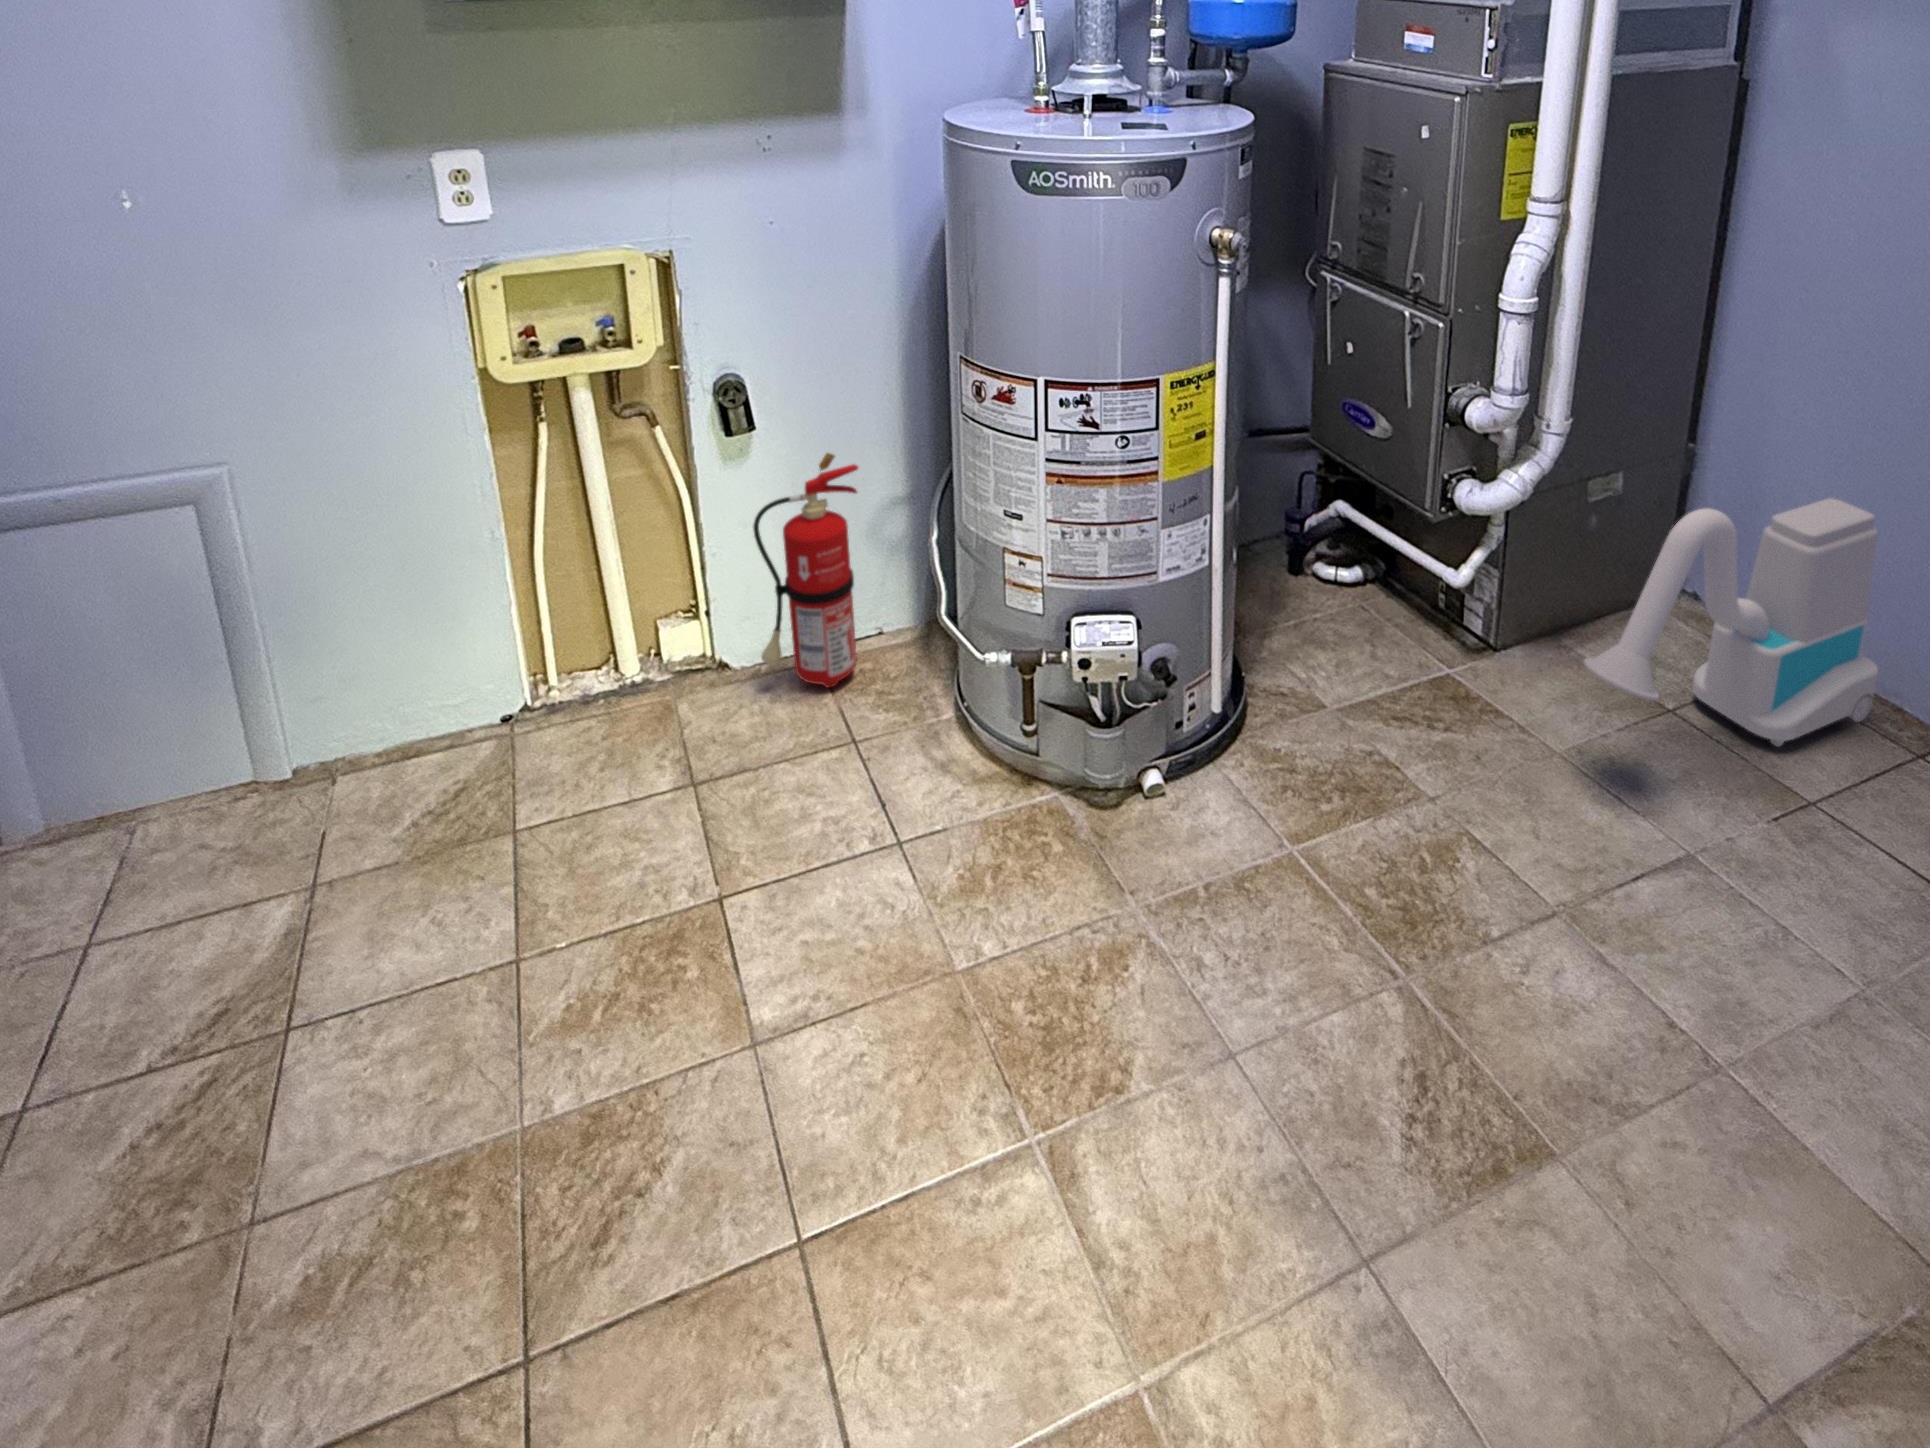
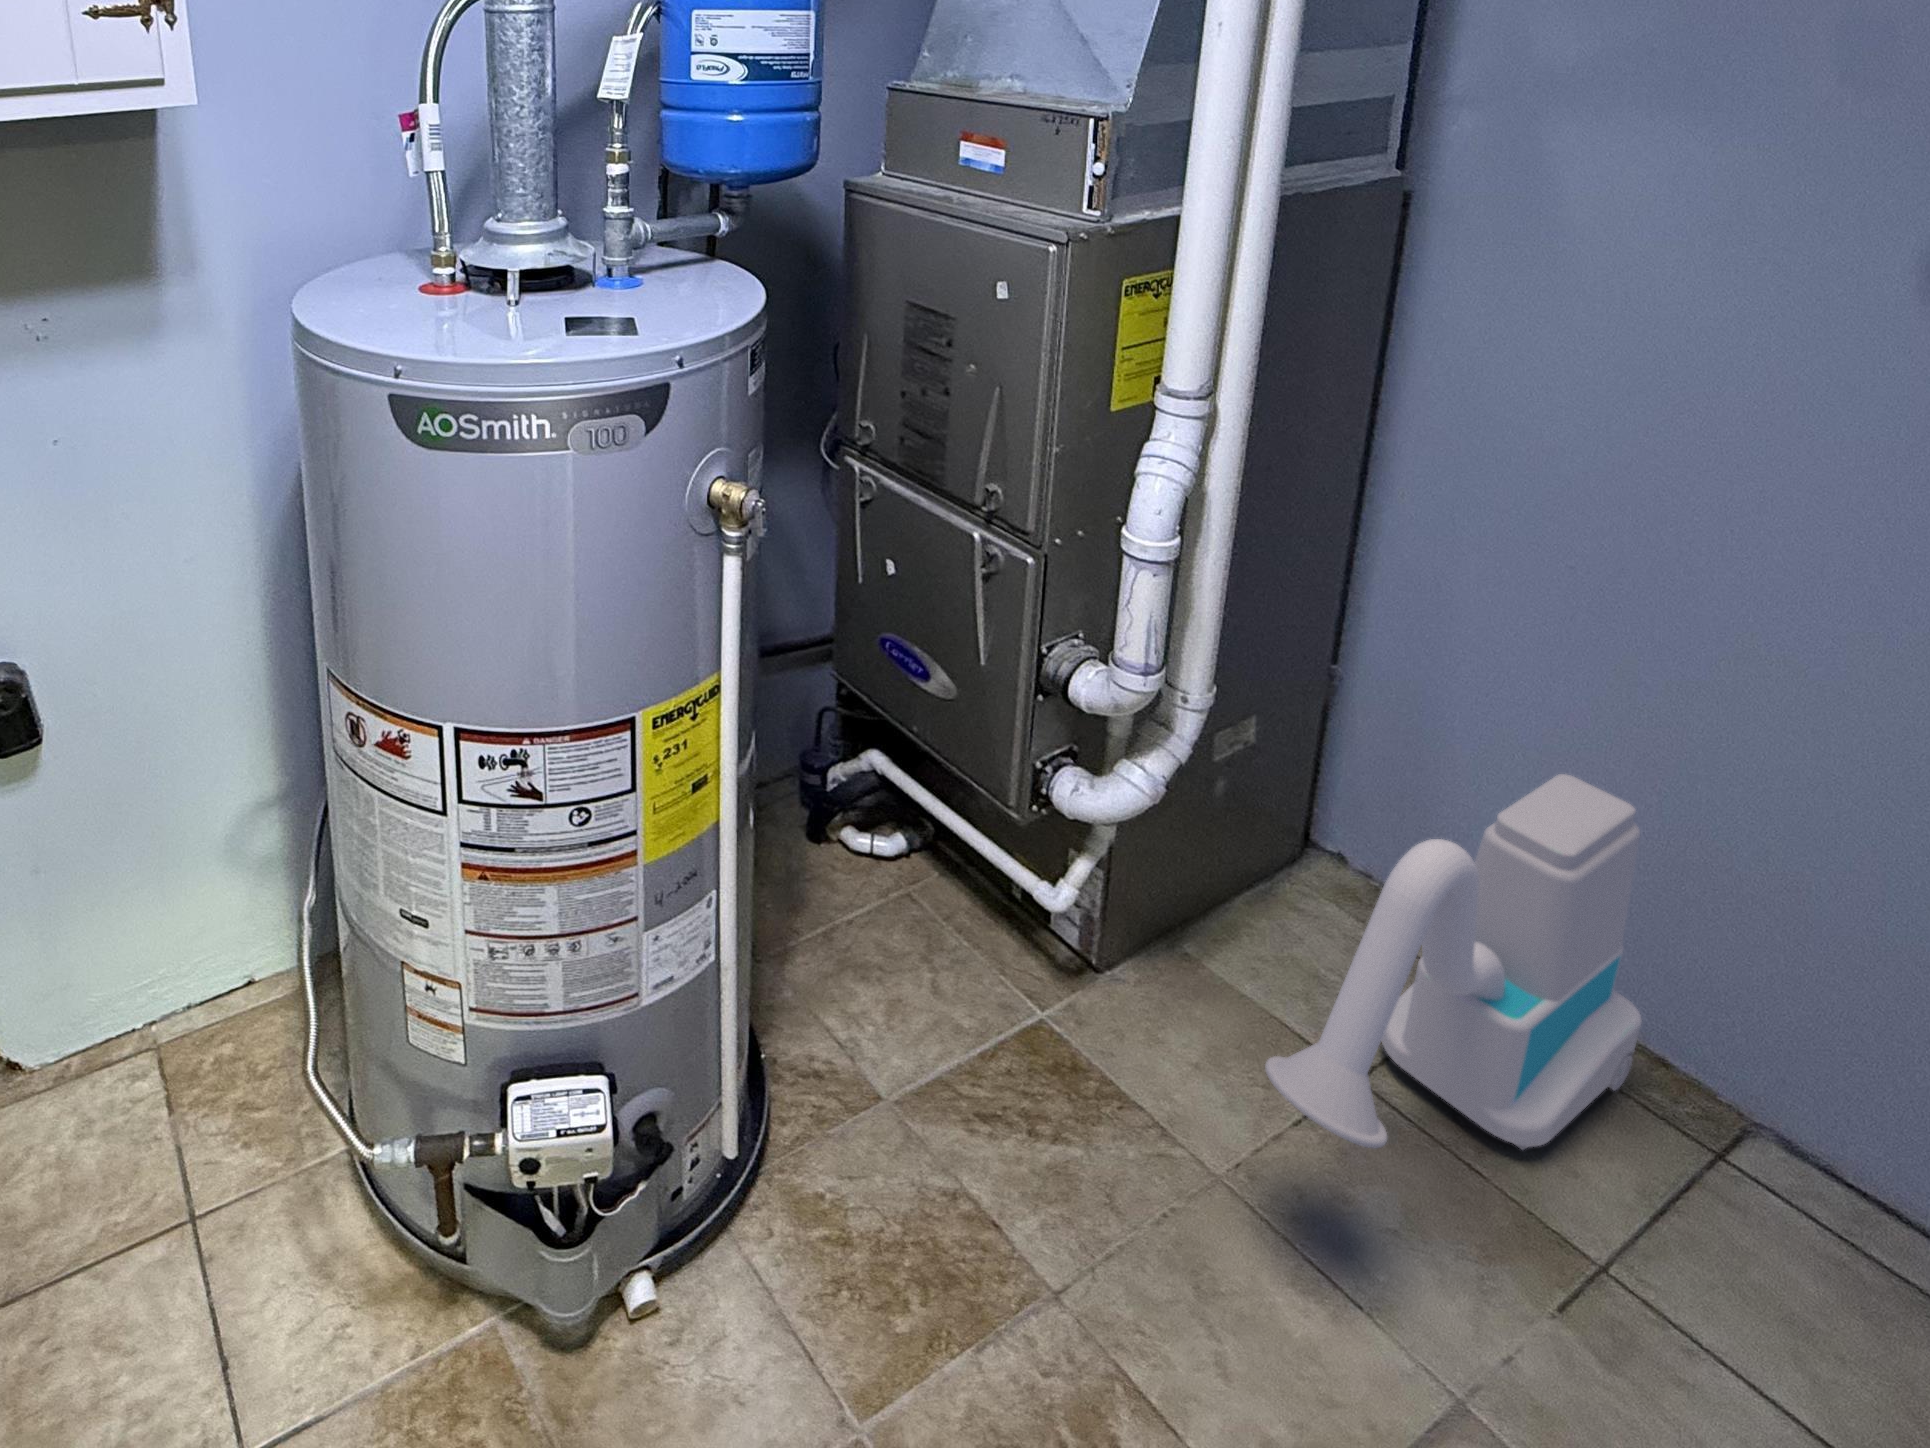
fire extinguisher: present [753,453,858,688] -> none [39,769,210,1100]

